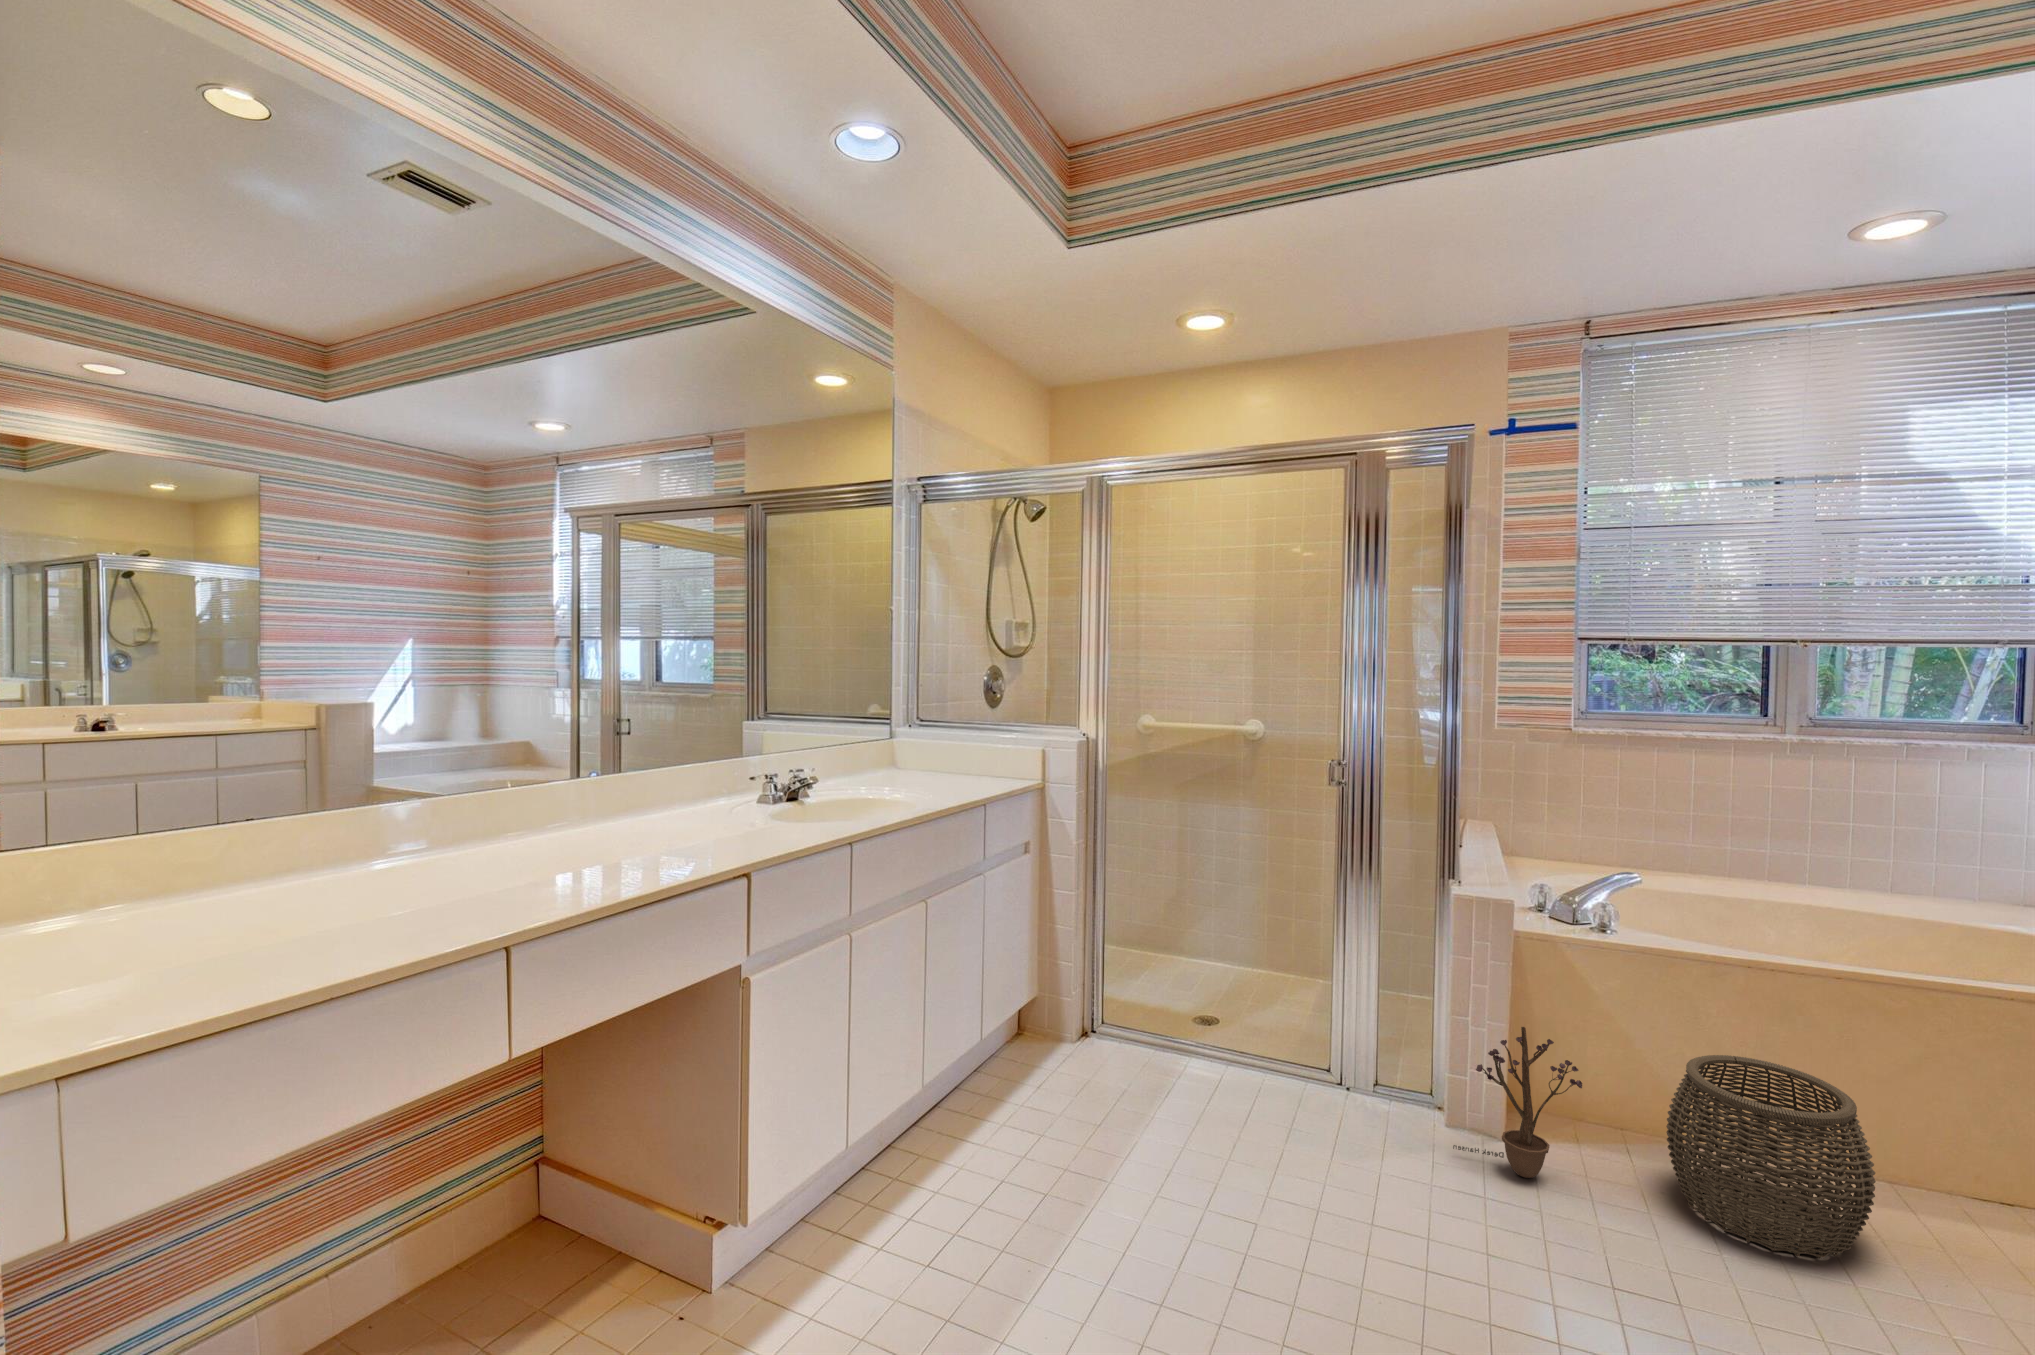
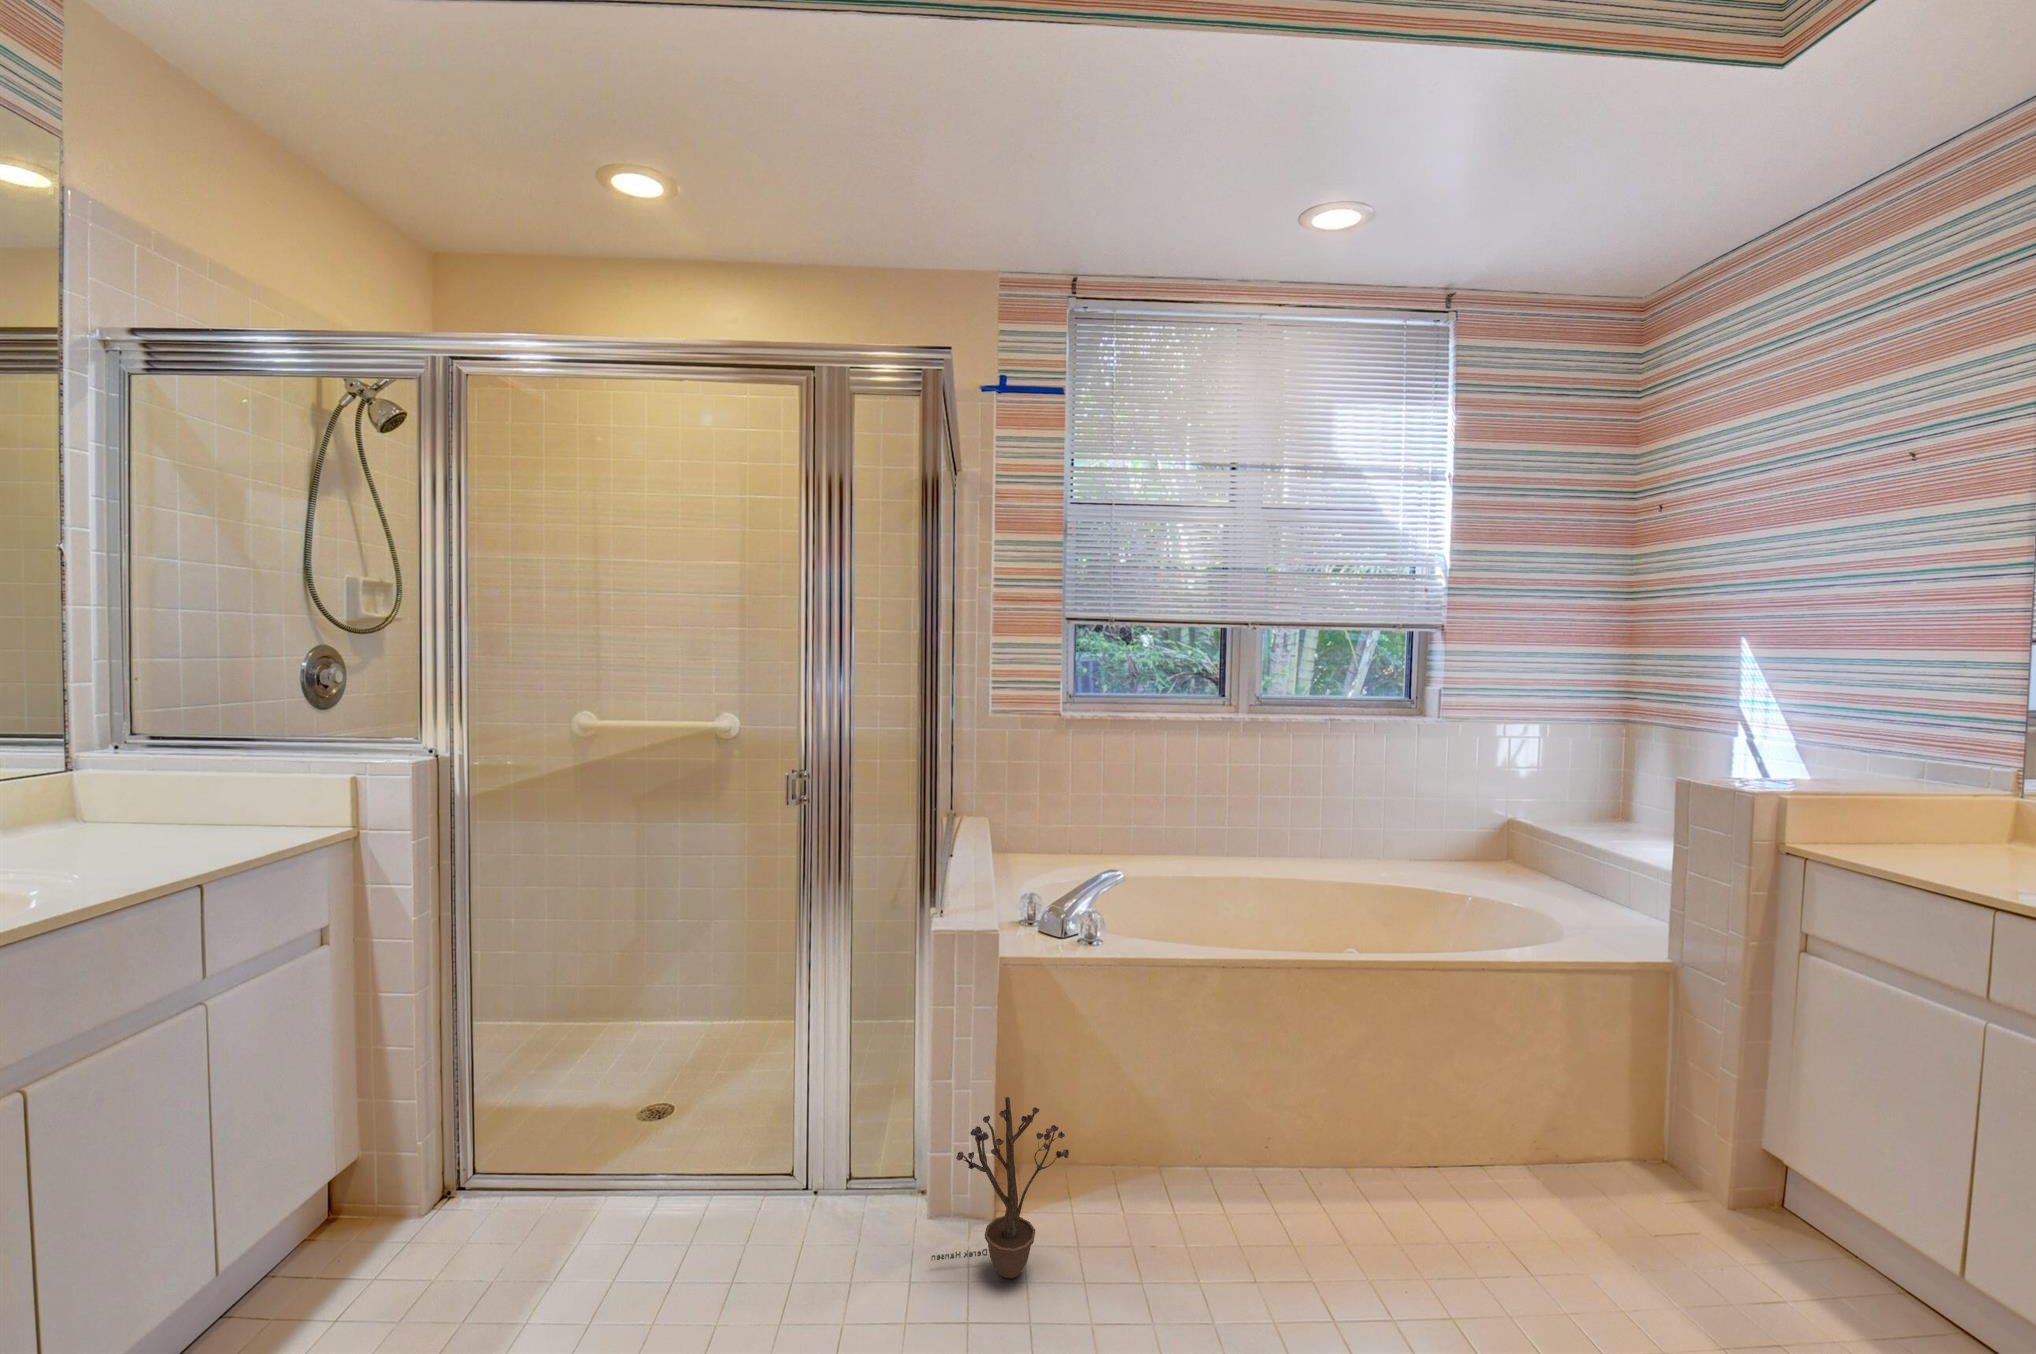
woven basket: present [1666,1055,1876,1259] -> none [1149,1072,1329,1300]

